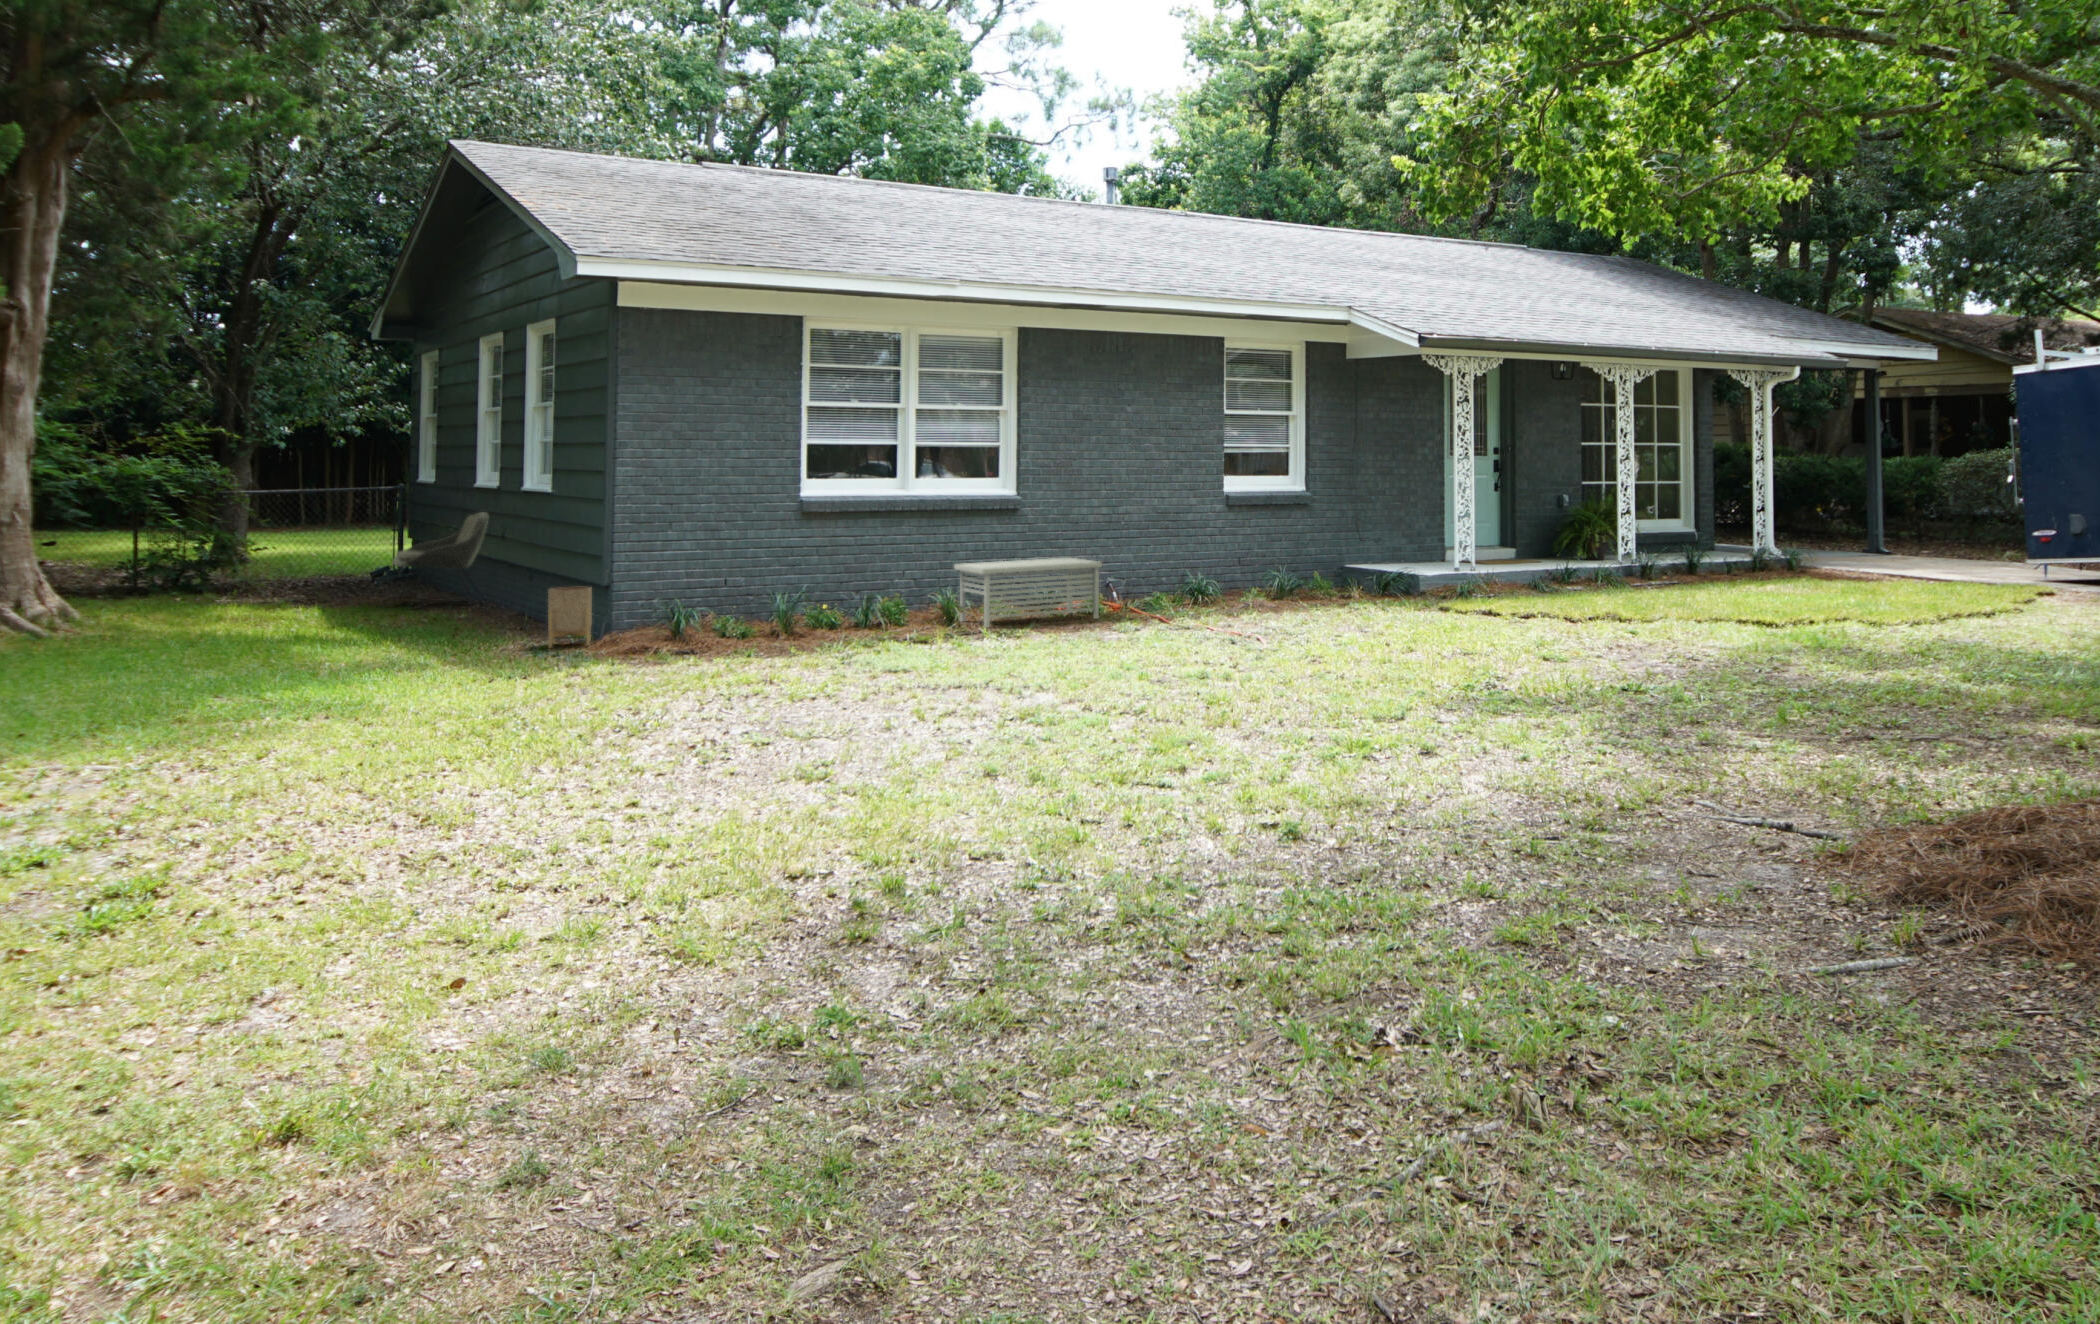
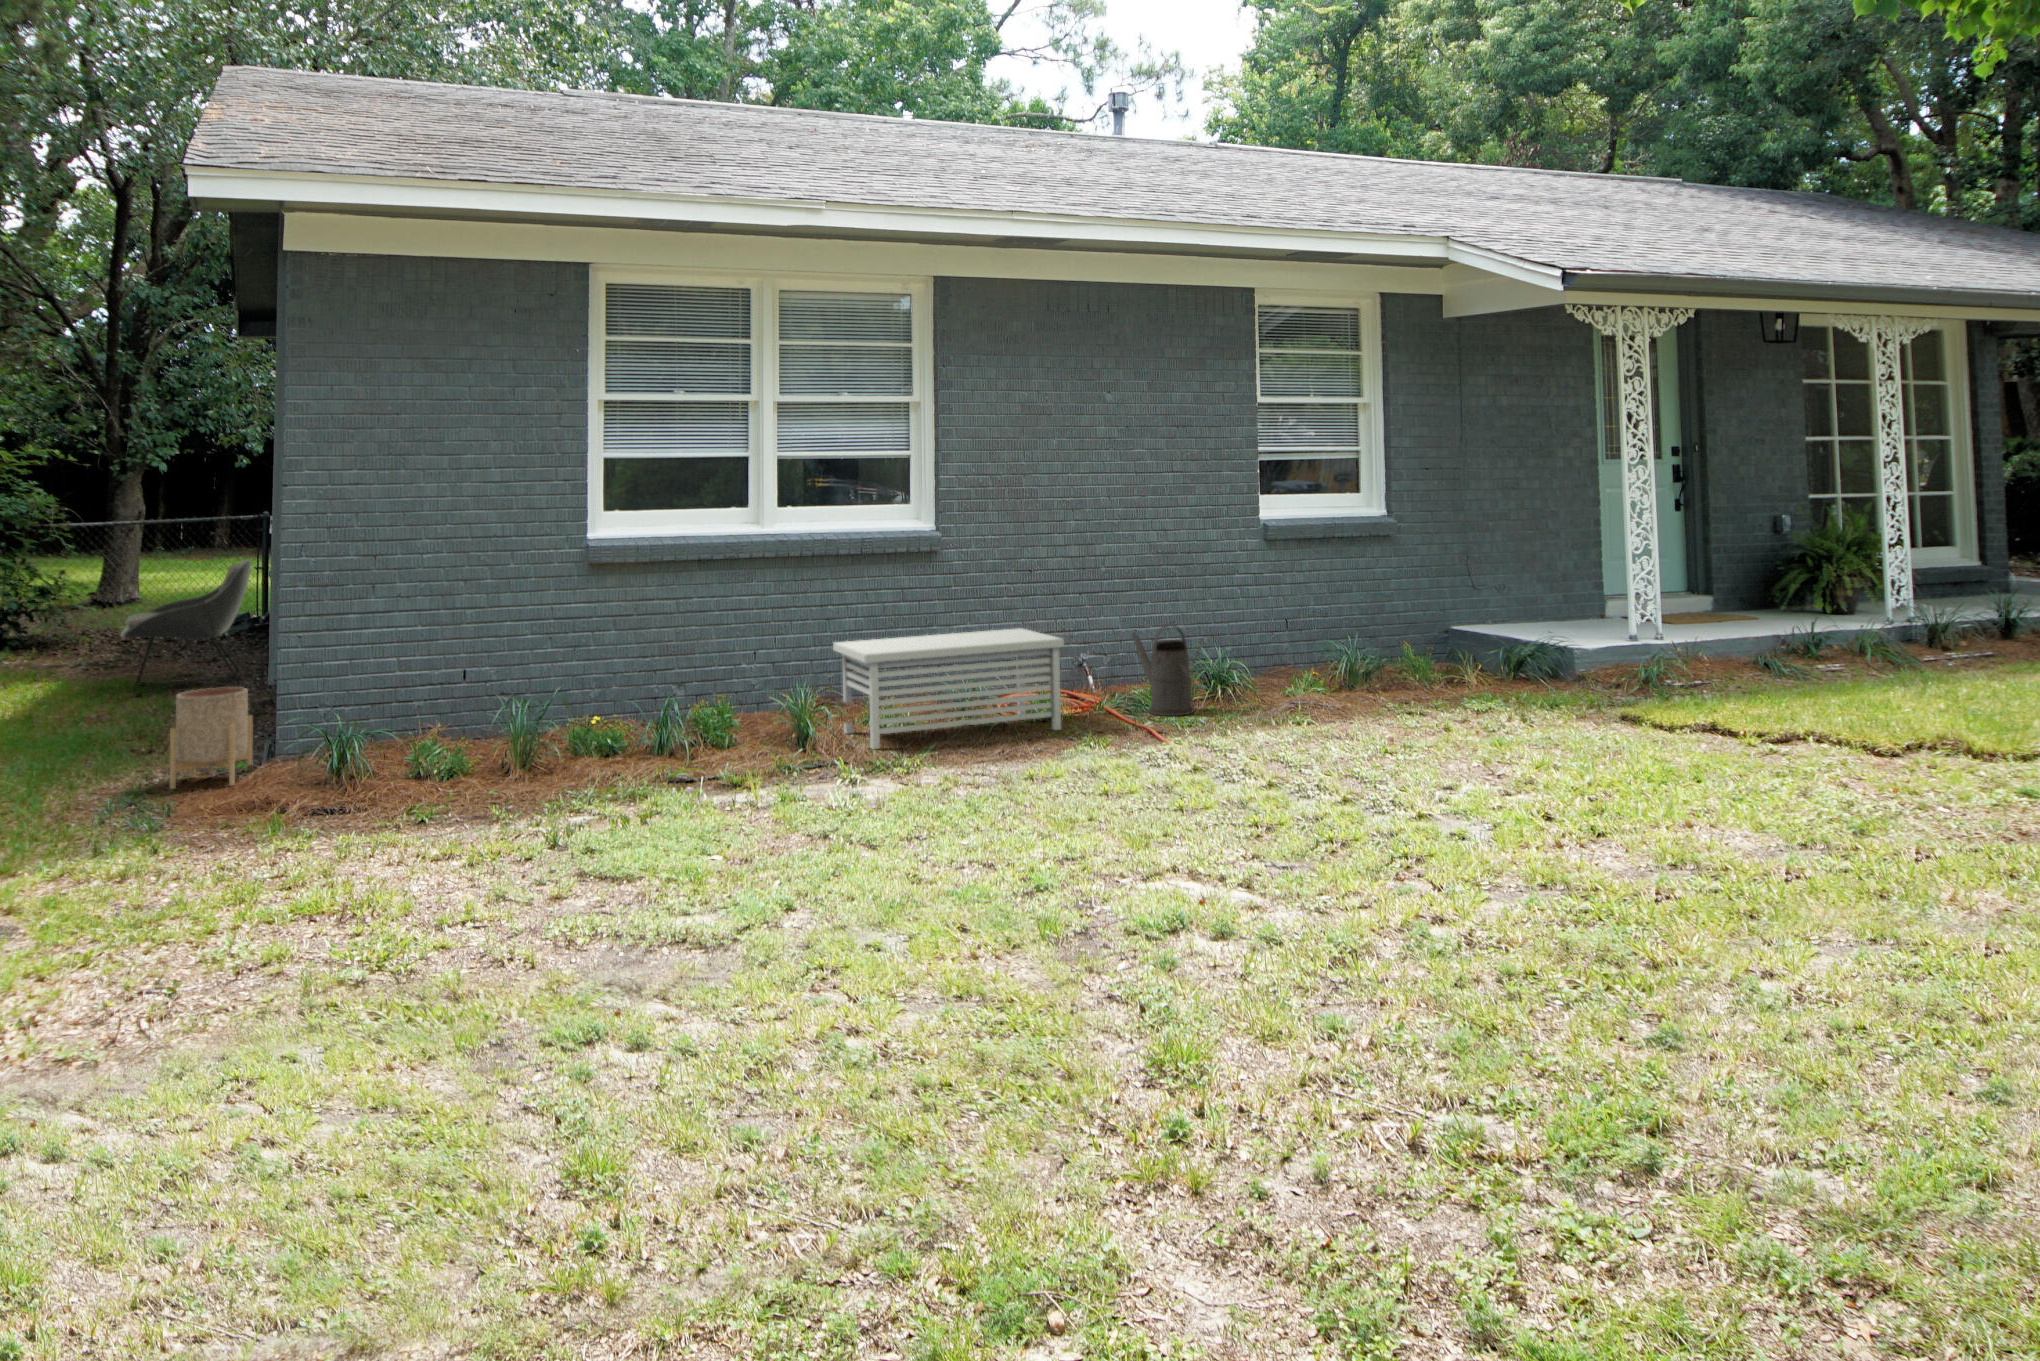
watering can: none [1138,555,1179,613] -> present [1132,625,1194,716]

